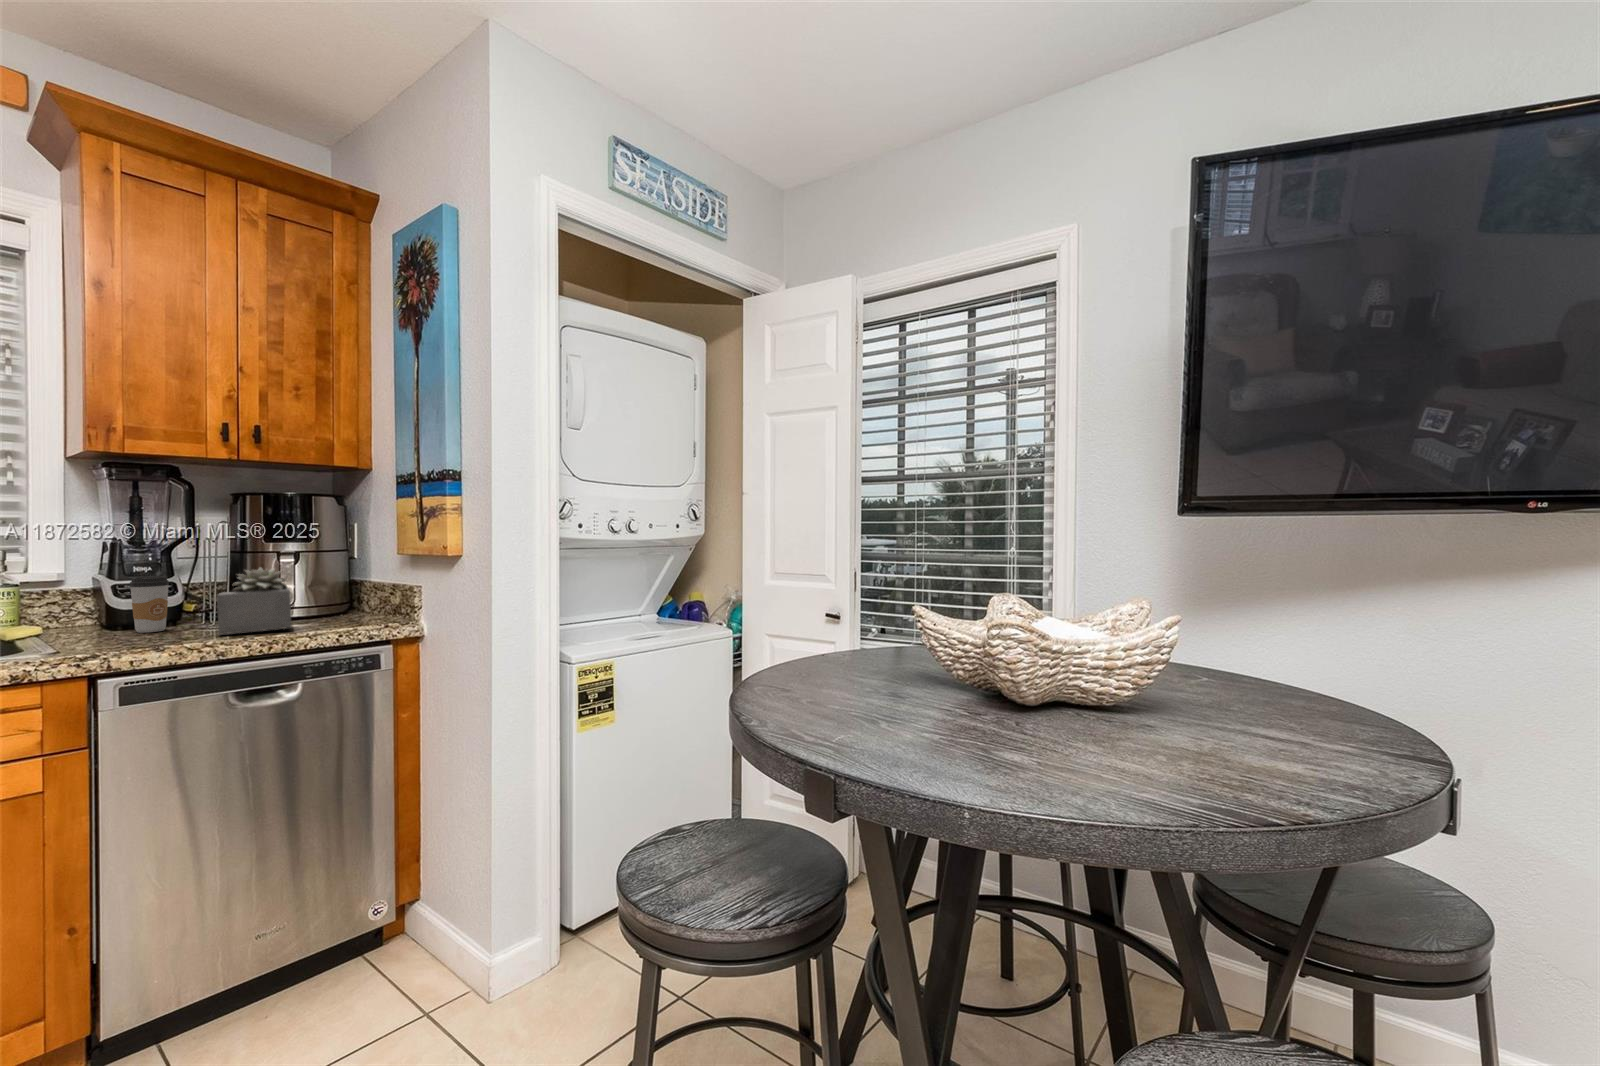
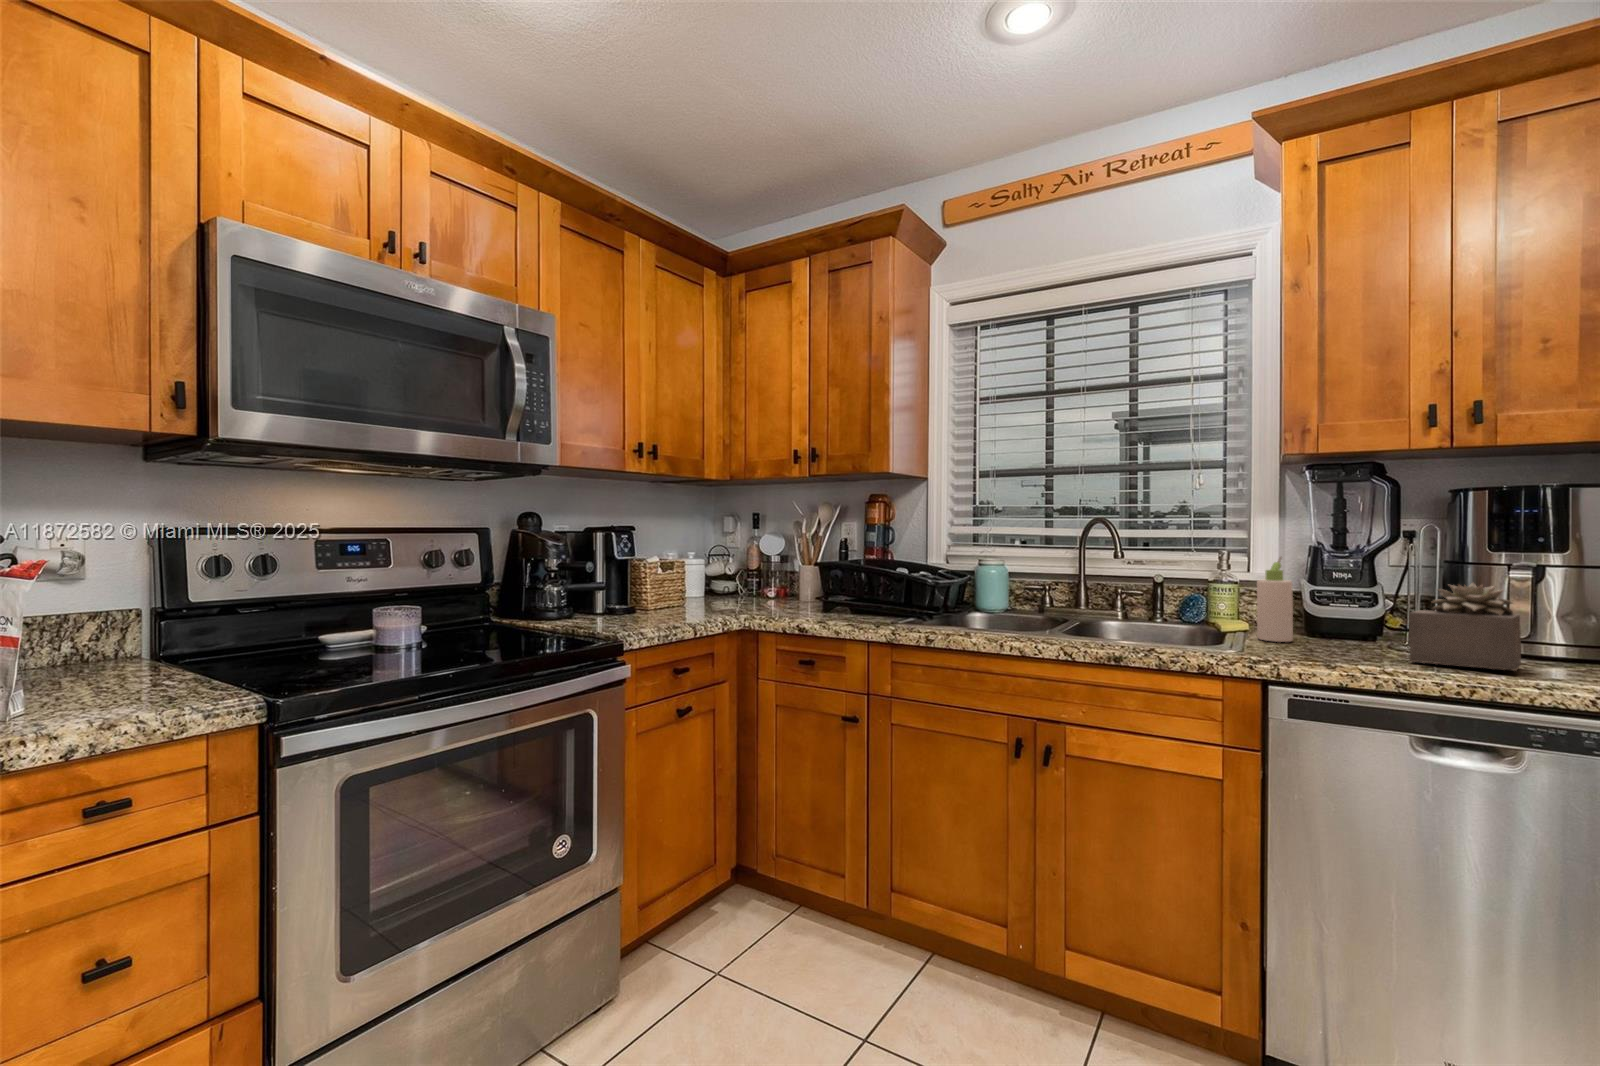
bottle: none [59,554,102,641] -> present [1257,557,1293,642]
coffee cup: present [130,576,169,633] -> none [1323,584,1364,645]

